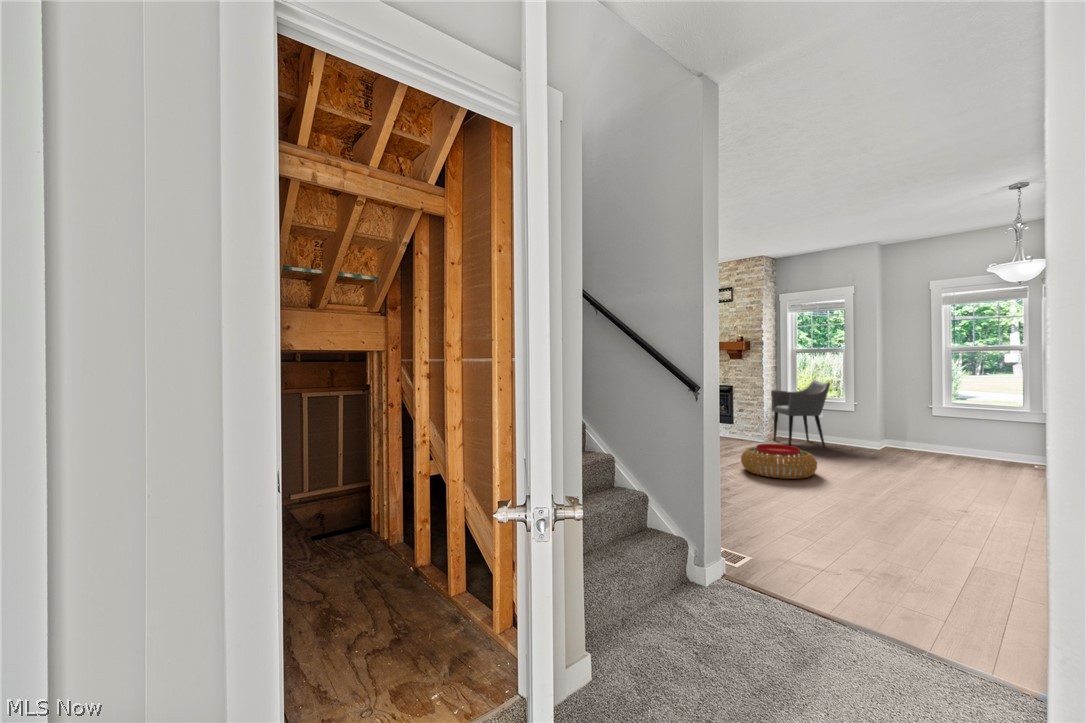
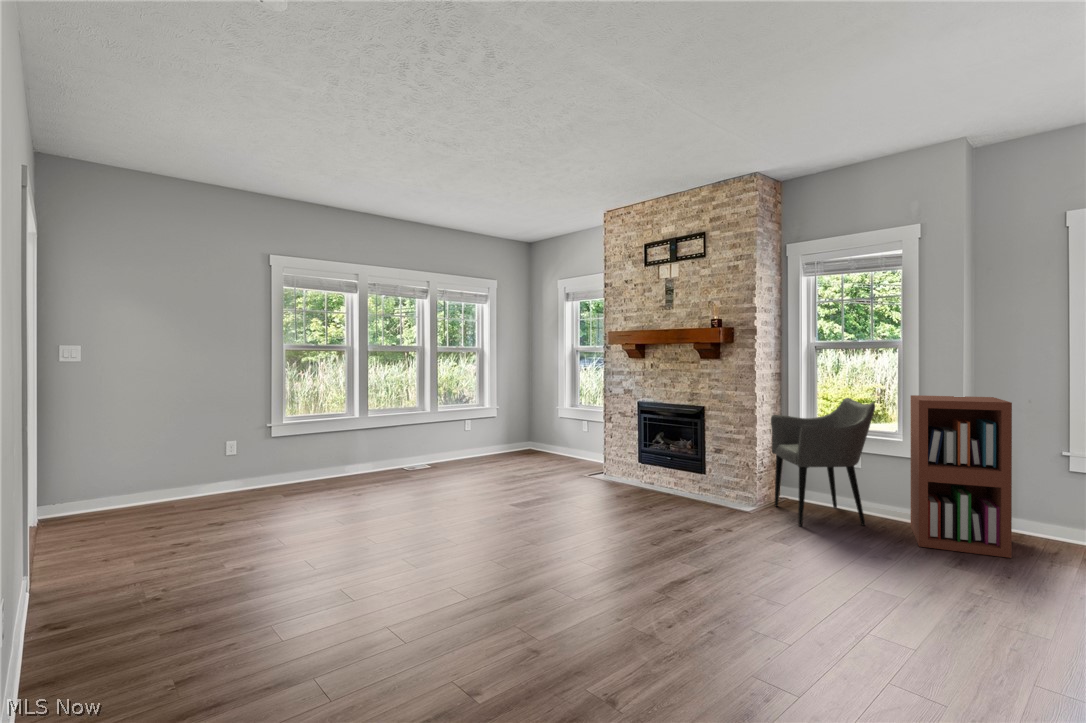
bookshelf: none [849,378,900,457] -> present [911,395,1012,558]
pouf: present [741,444,817,479] -> none [685,544,846,643]

